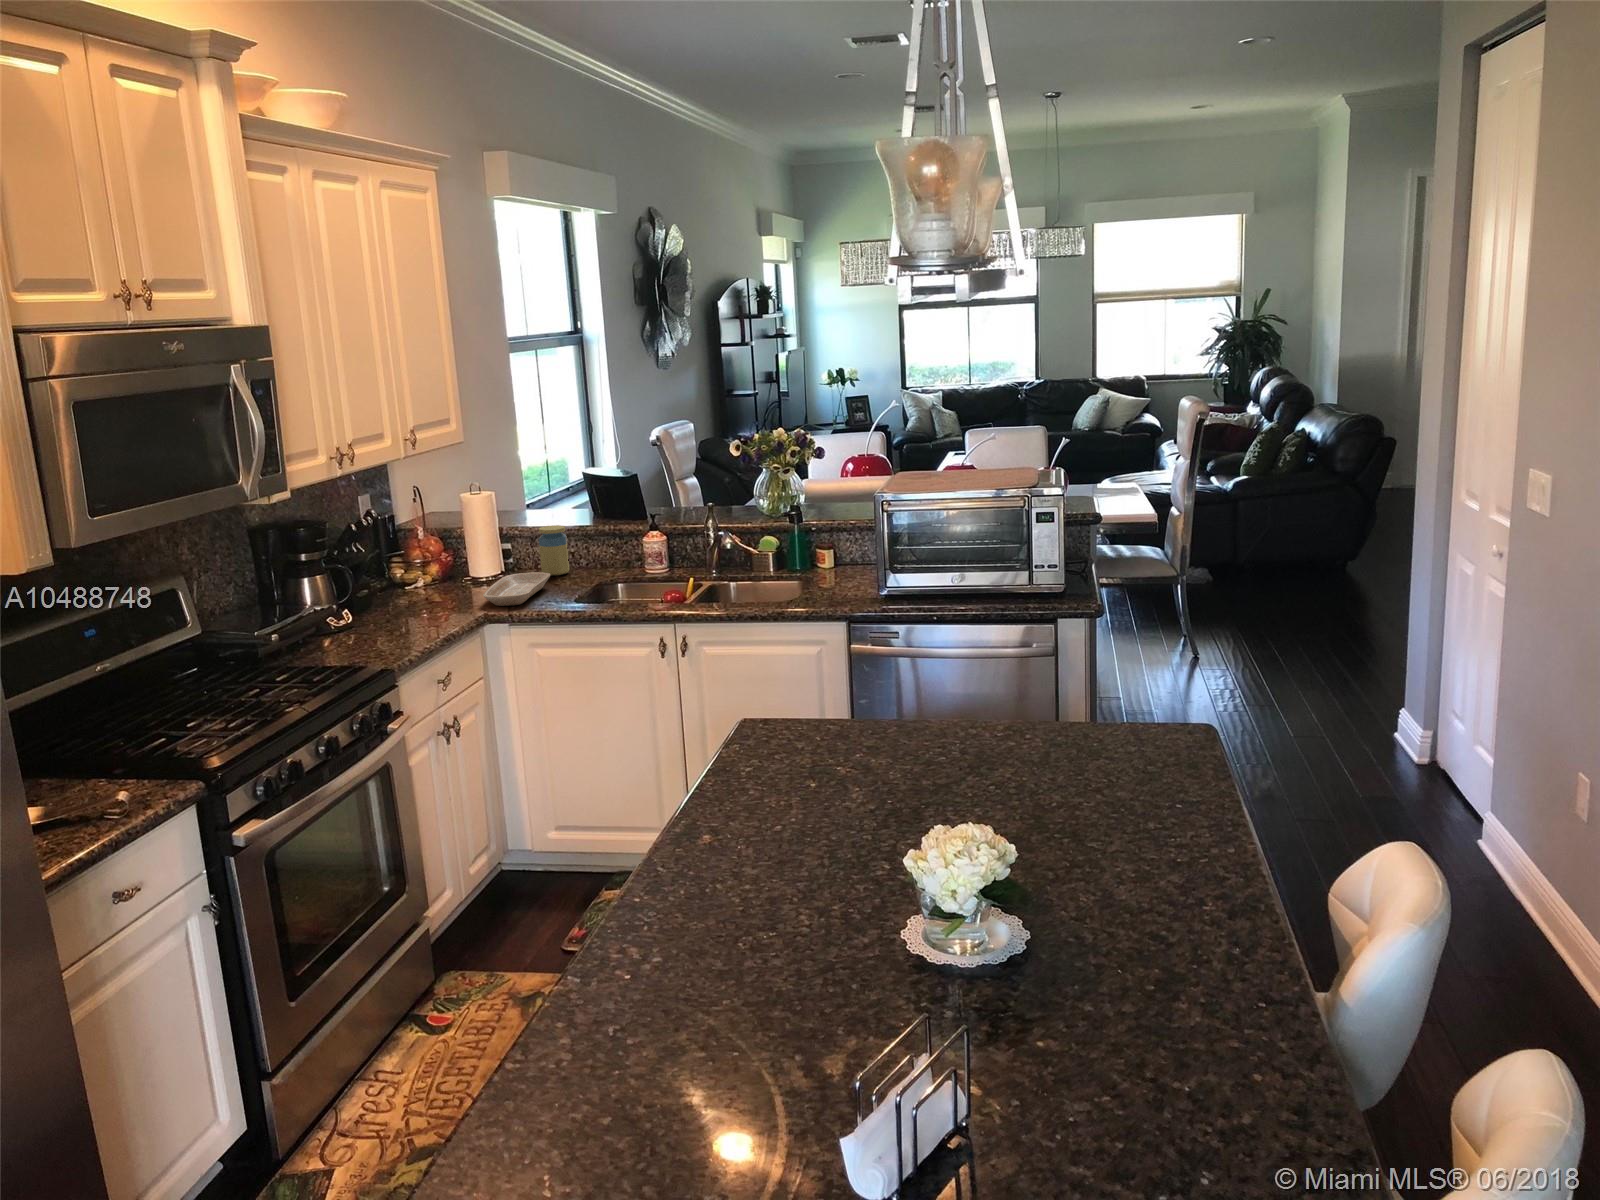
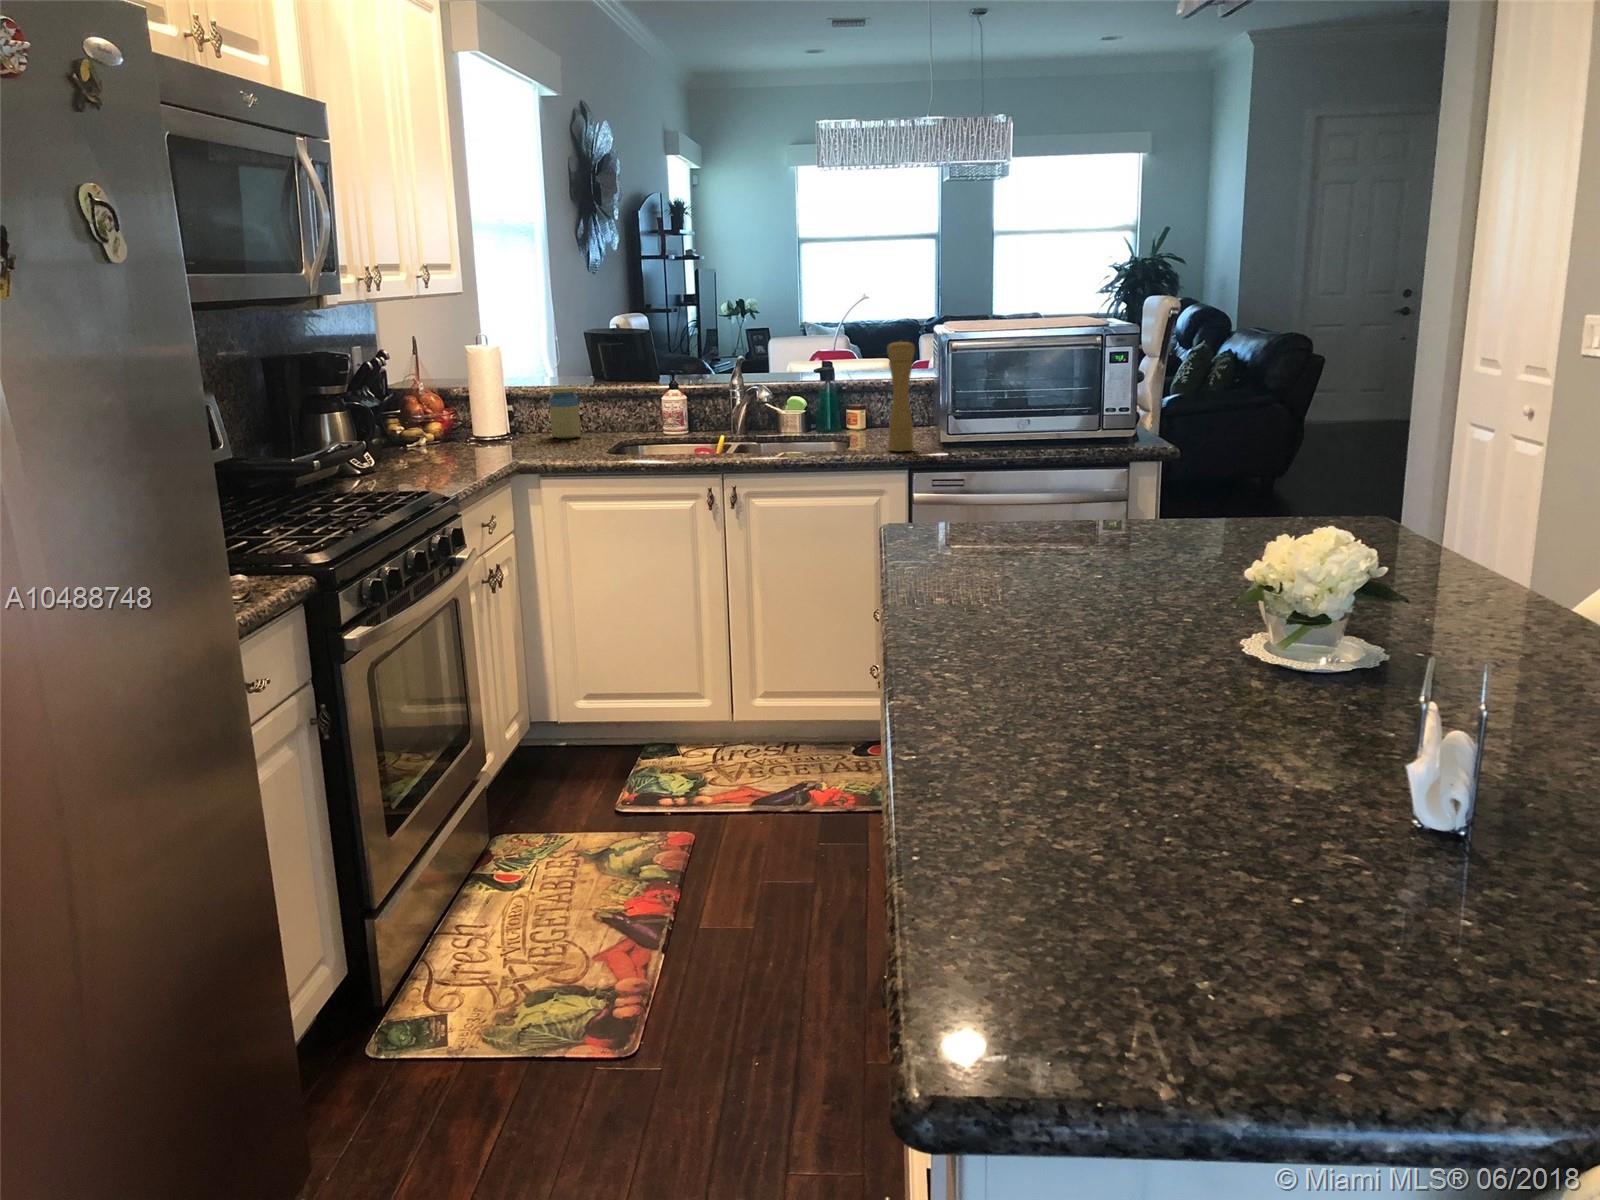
pepper mill: none [836,496,864,603] -> present [887,340,915,451]
tray: present [483,572,550,606] -> none [512,430,572,457]

